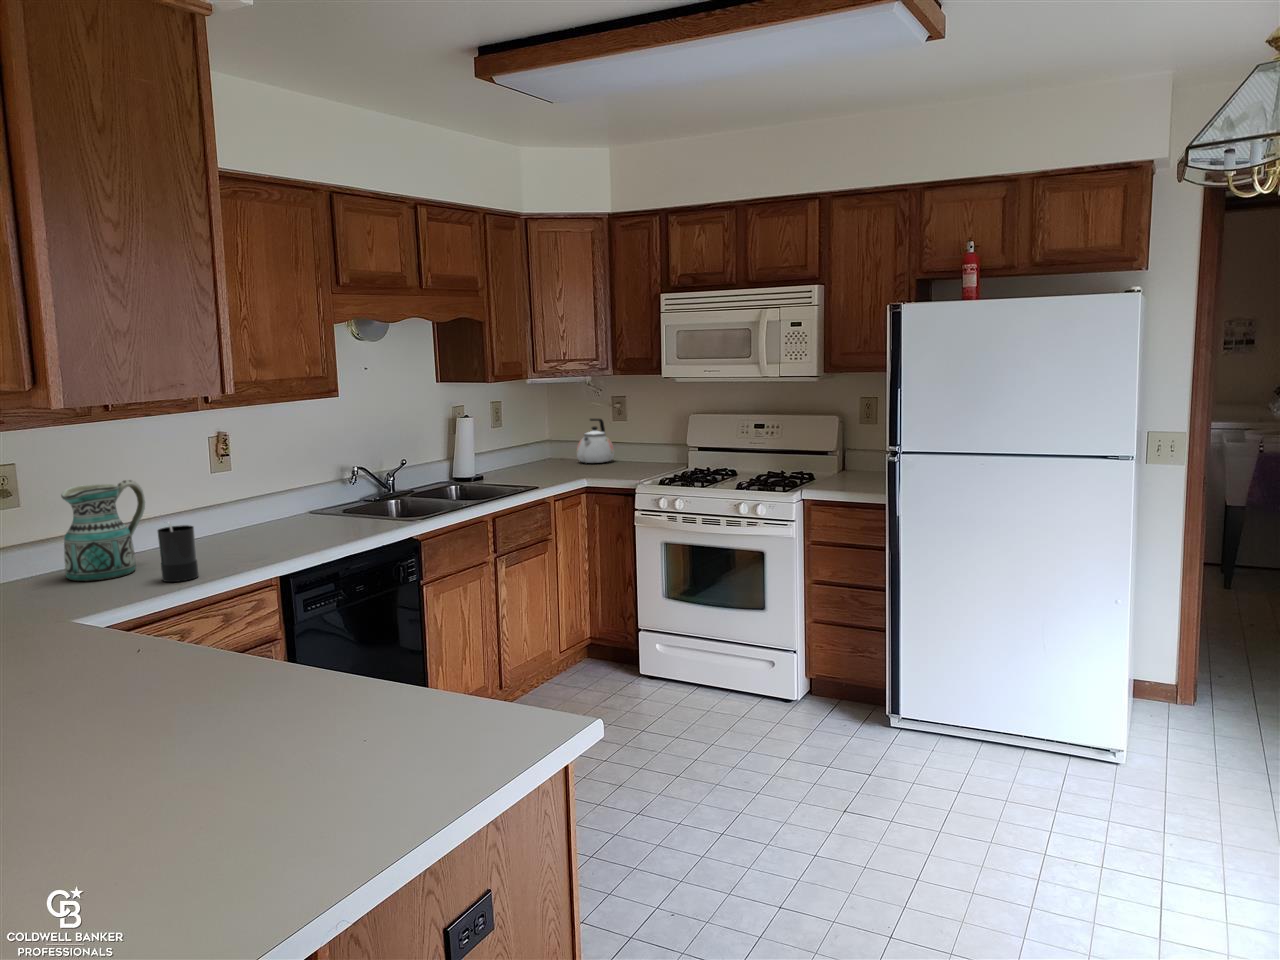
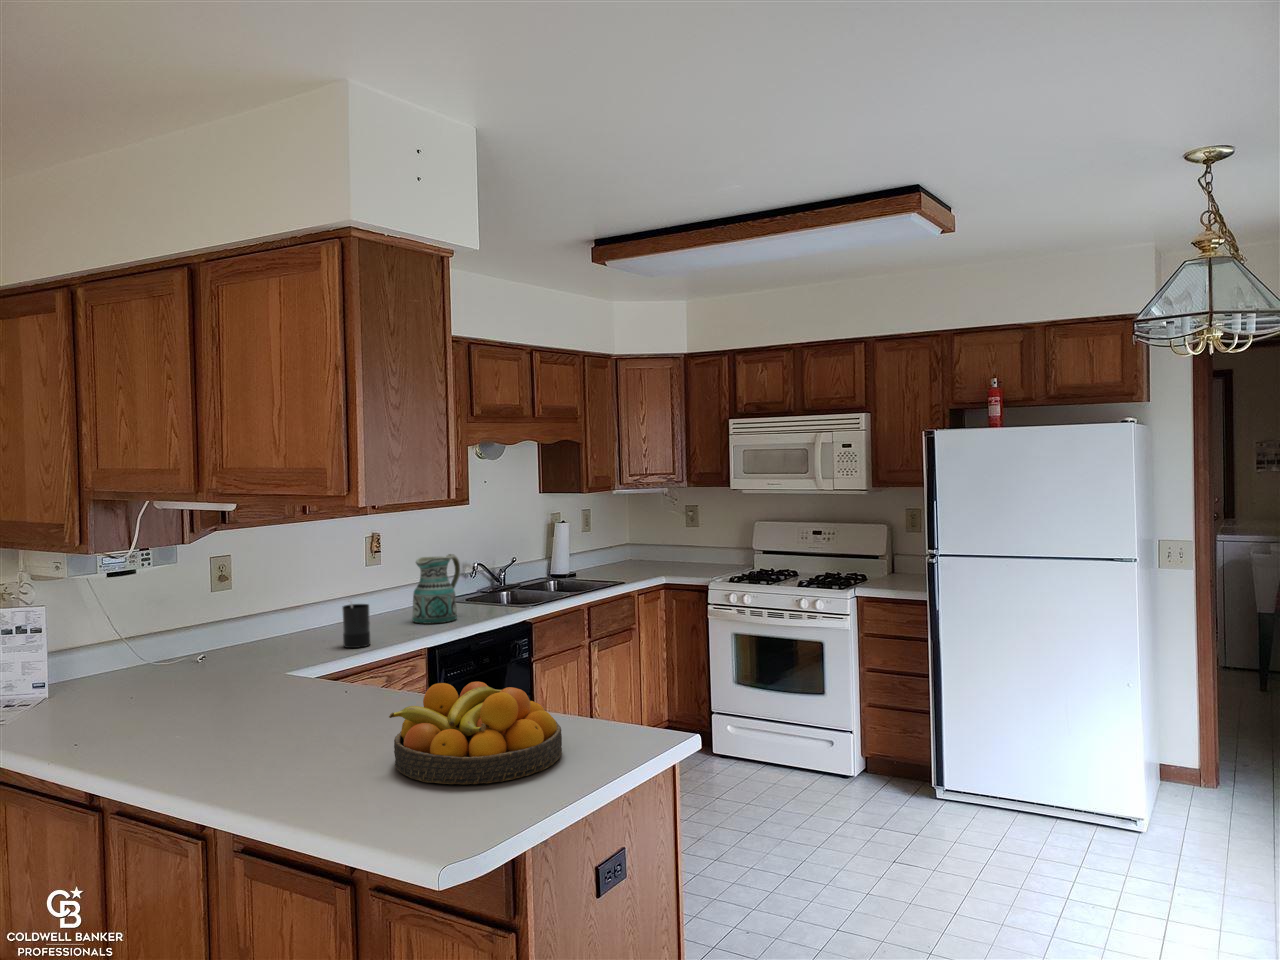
kettle: present [577,419,614,463] -> none [654,526,688,565]
ceramic pitcher: present [61,480,145,581] -> present [412,554,460,624]
fruit bowl: none [110,660,387,834] -> present [389,682,562,784]

